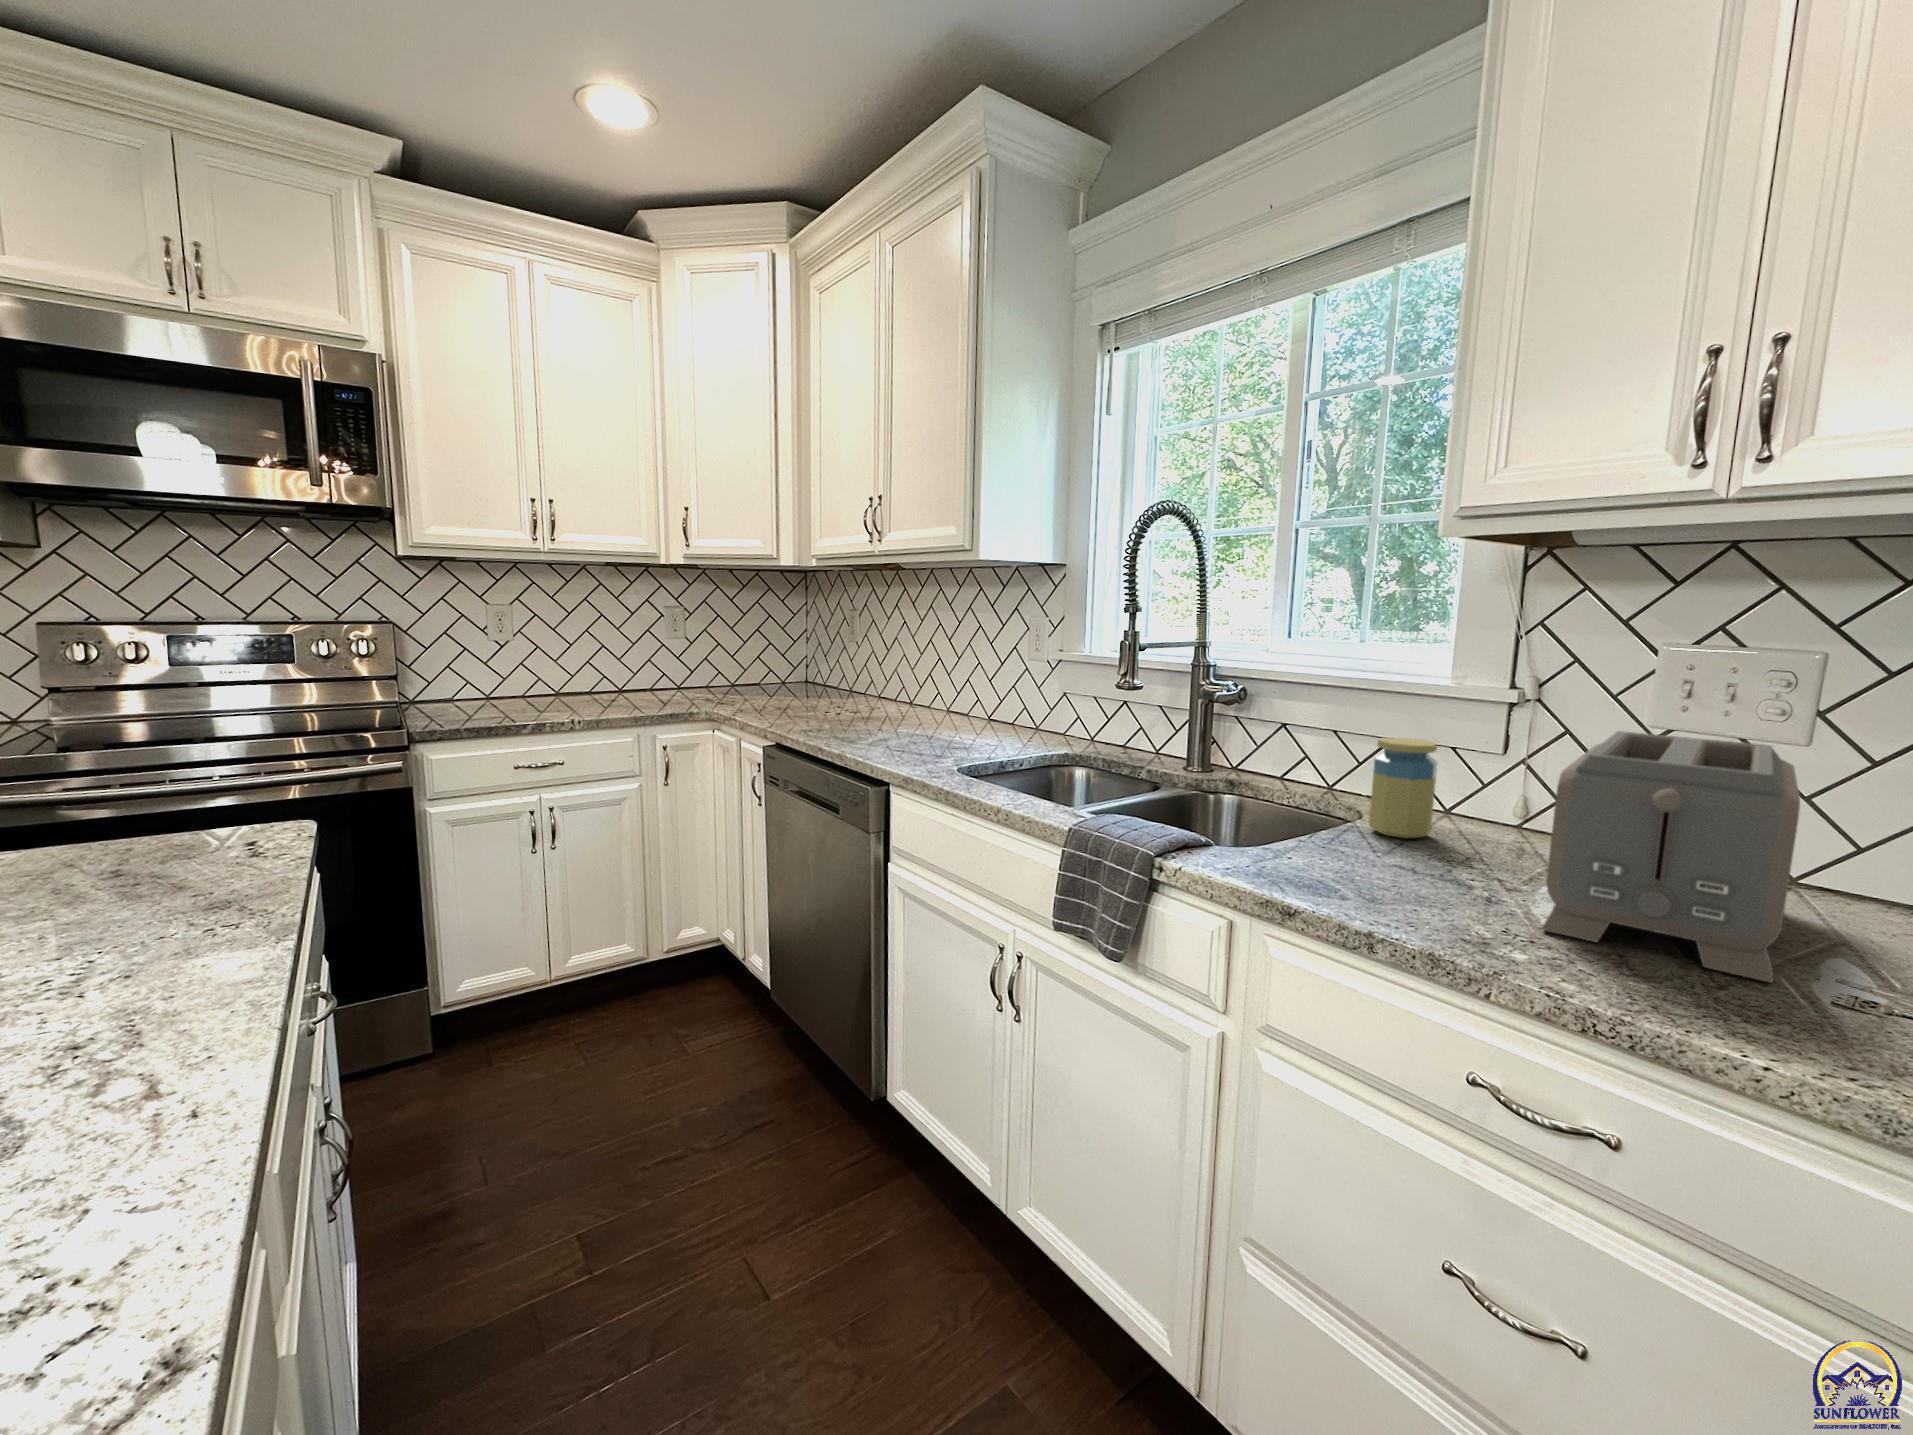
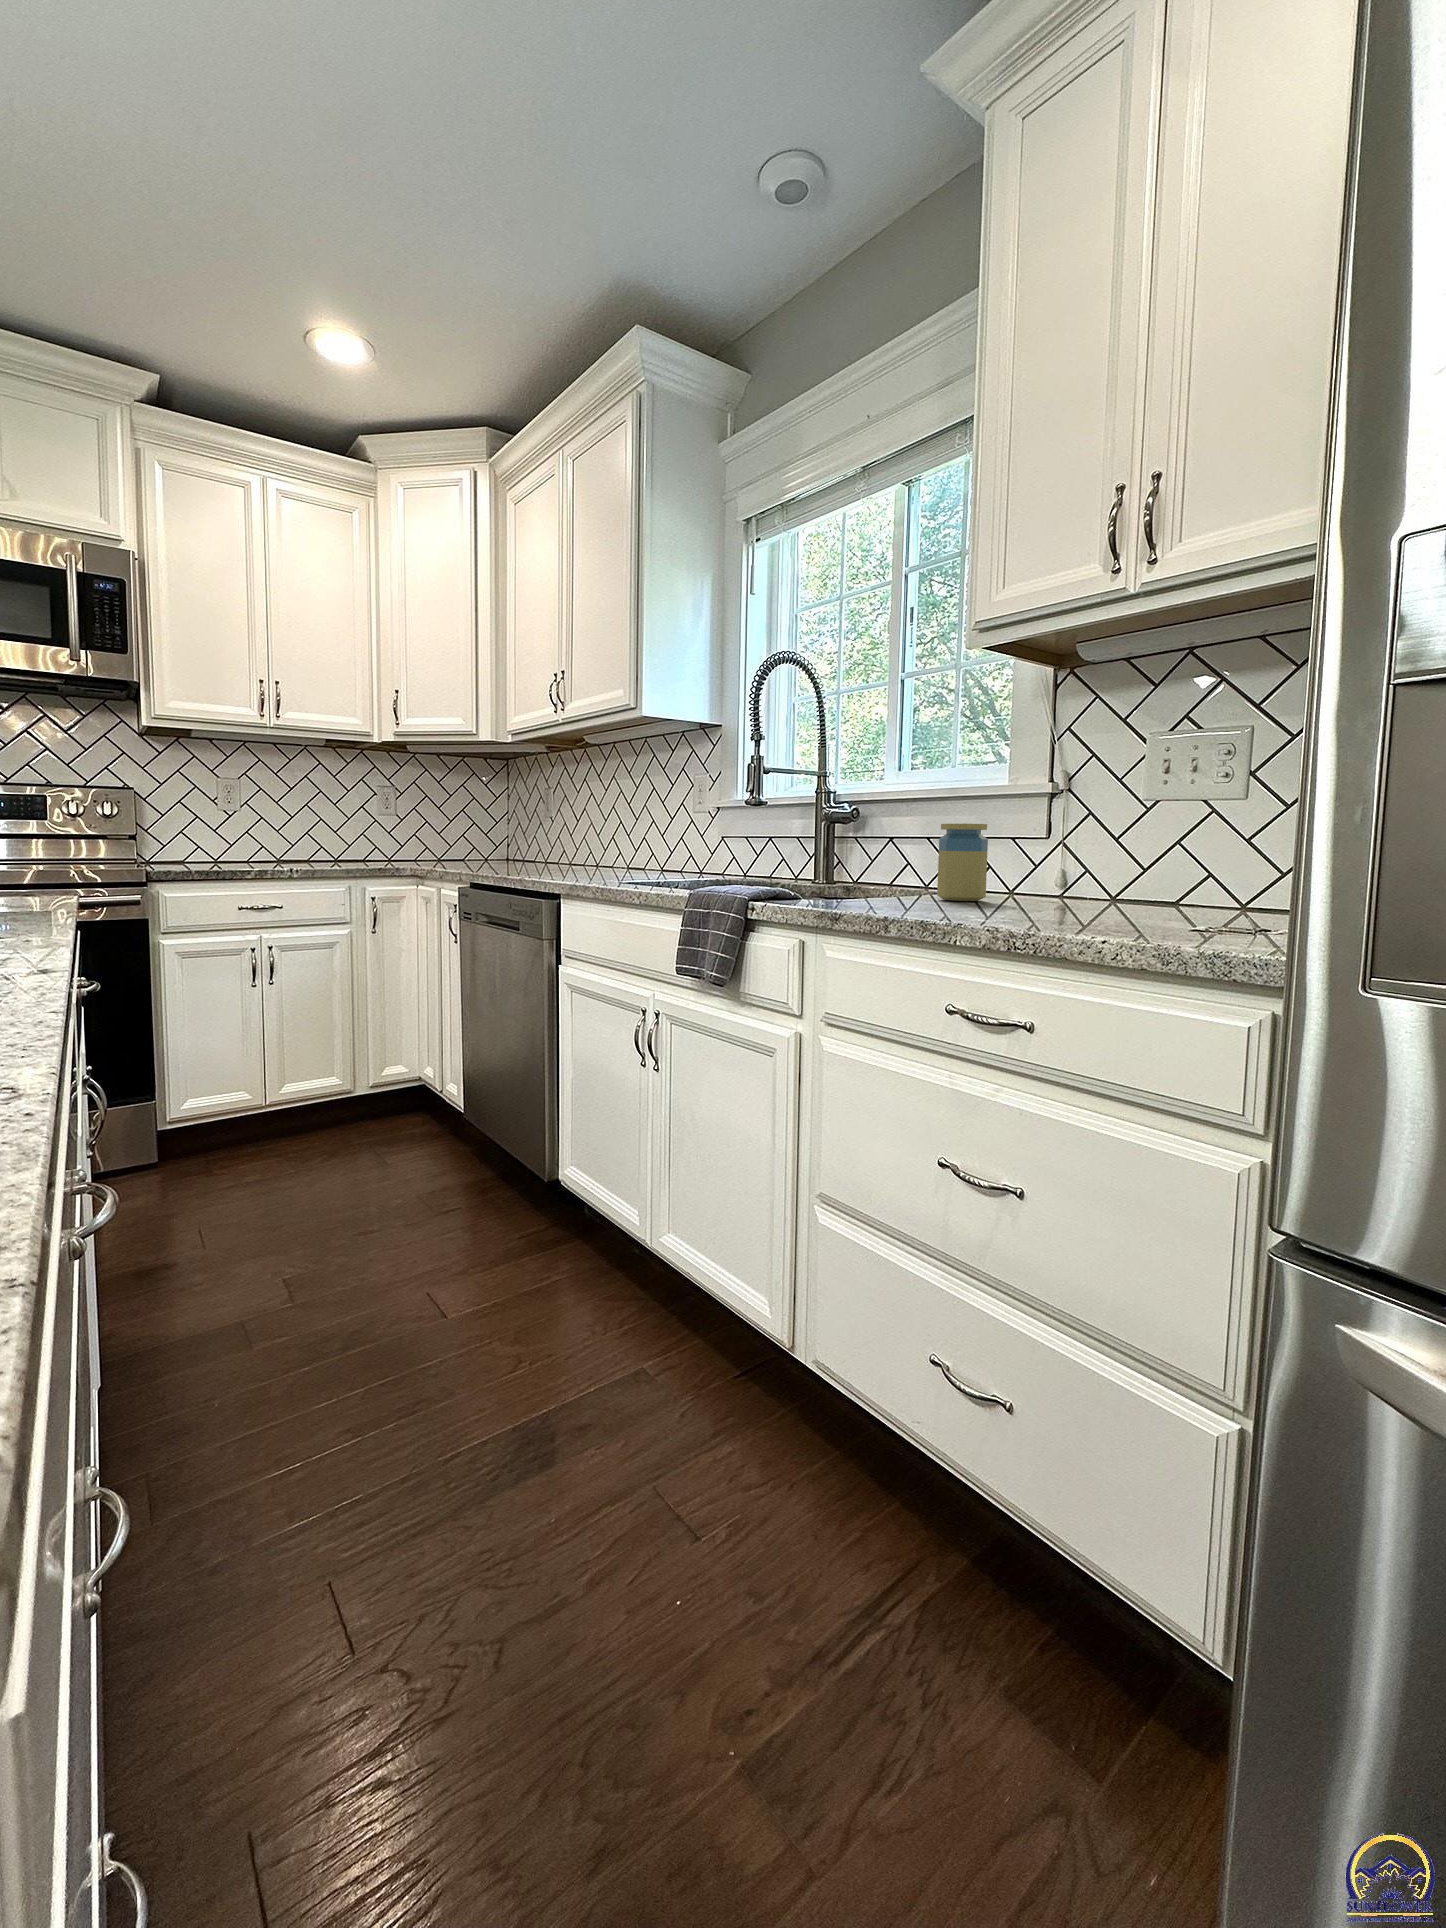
toaster: present [1542,731,1800,983] -> none [1015,781,1215,930]

